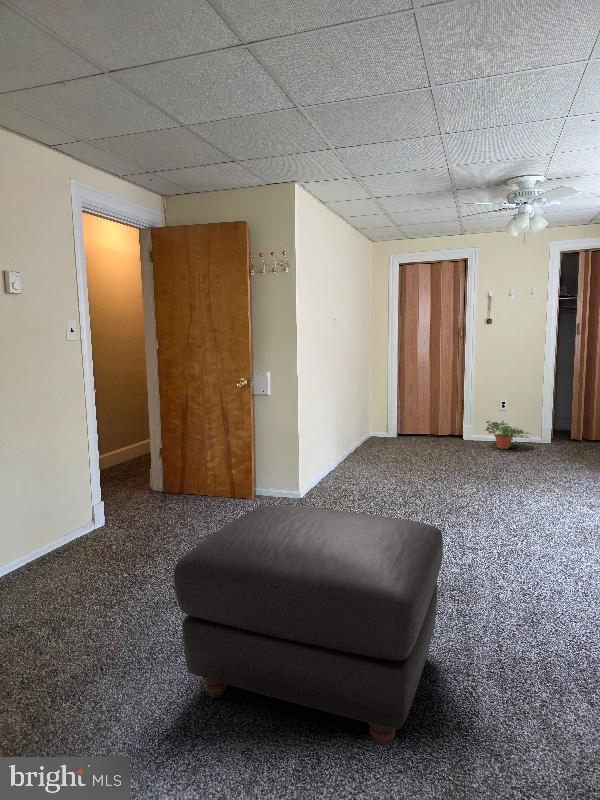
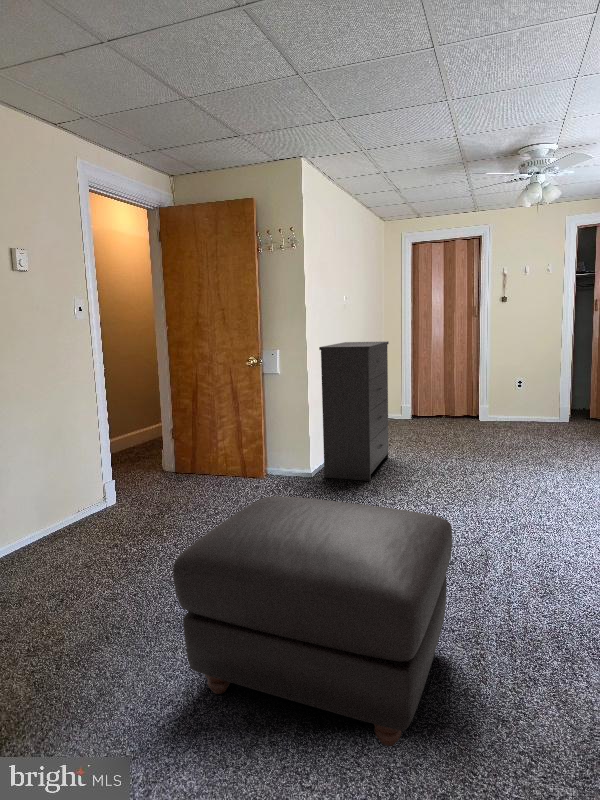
dresser: none [311,359,378,495] -> present [319,341,389,481]
potted plant: present [486,421,529,449] -> none [500,402,547,431]

